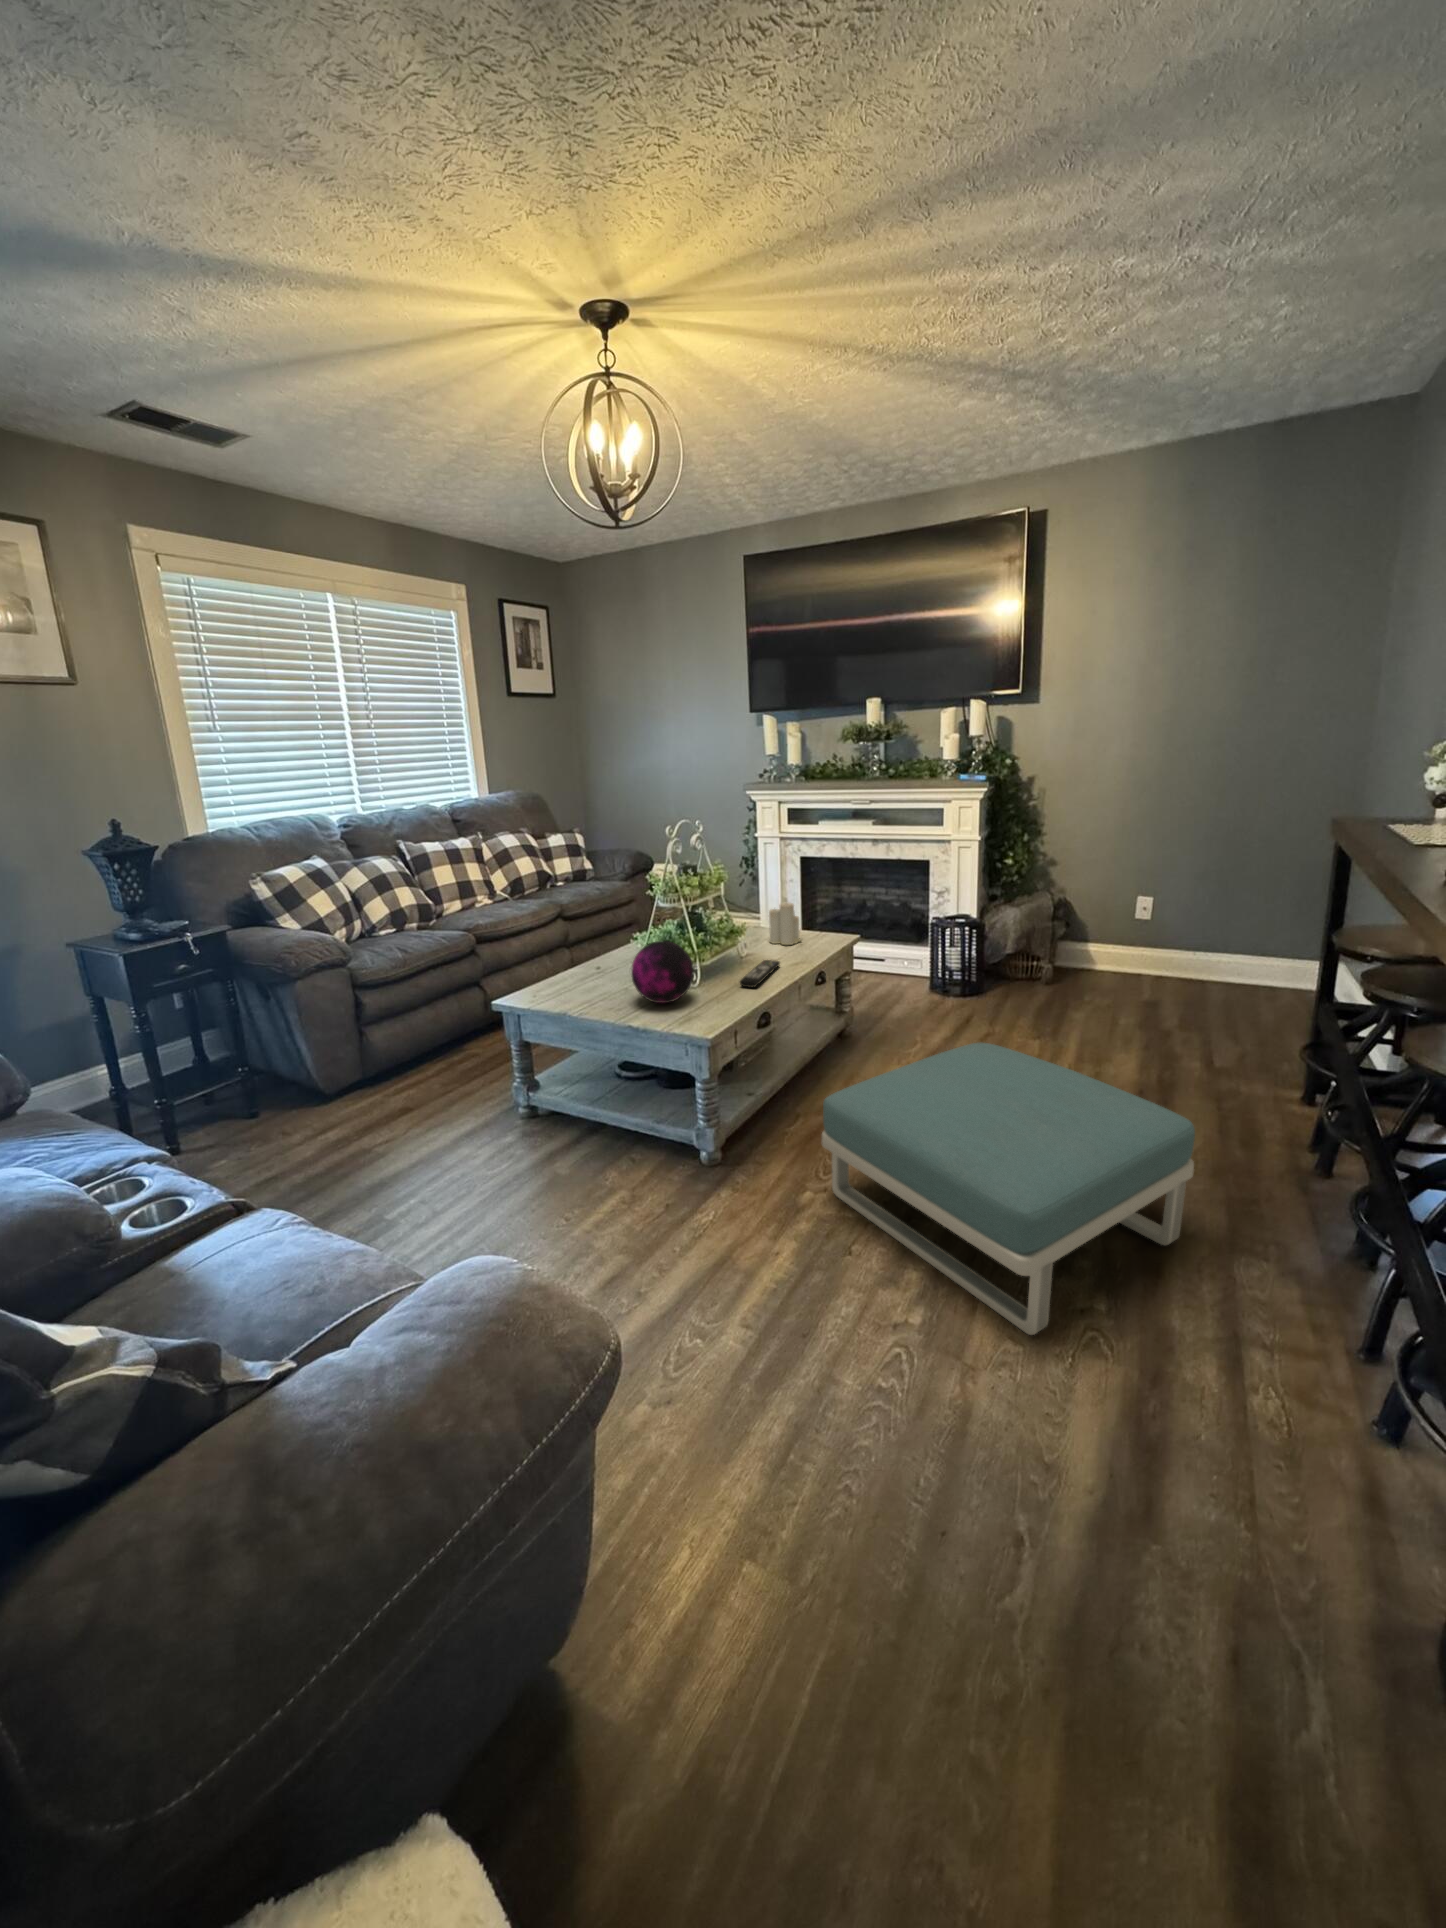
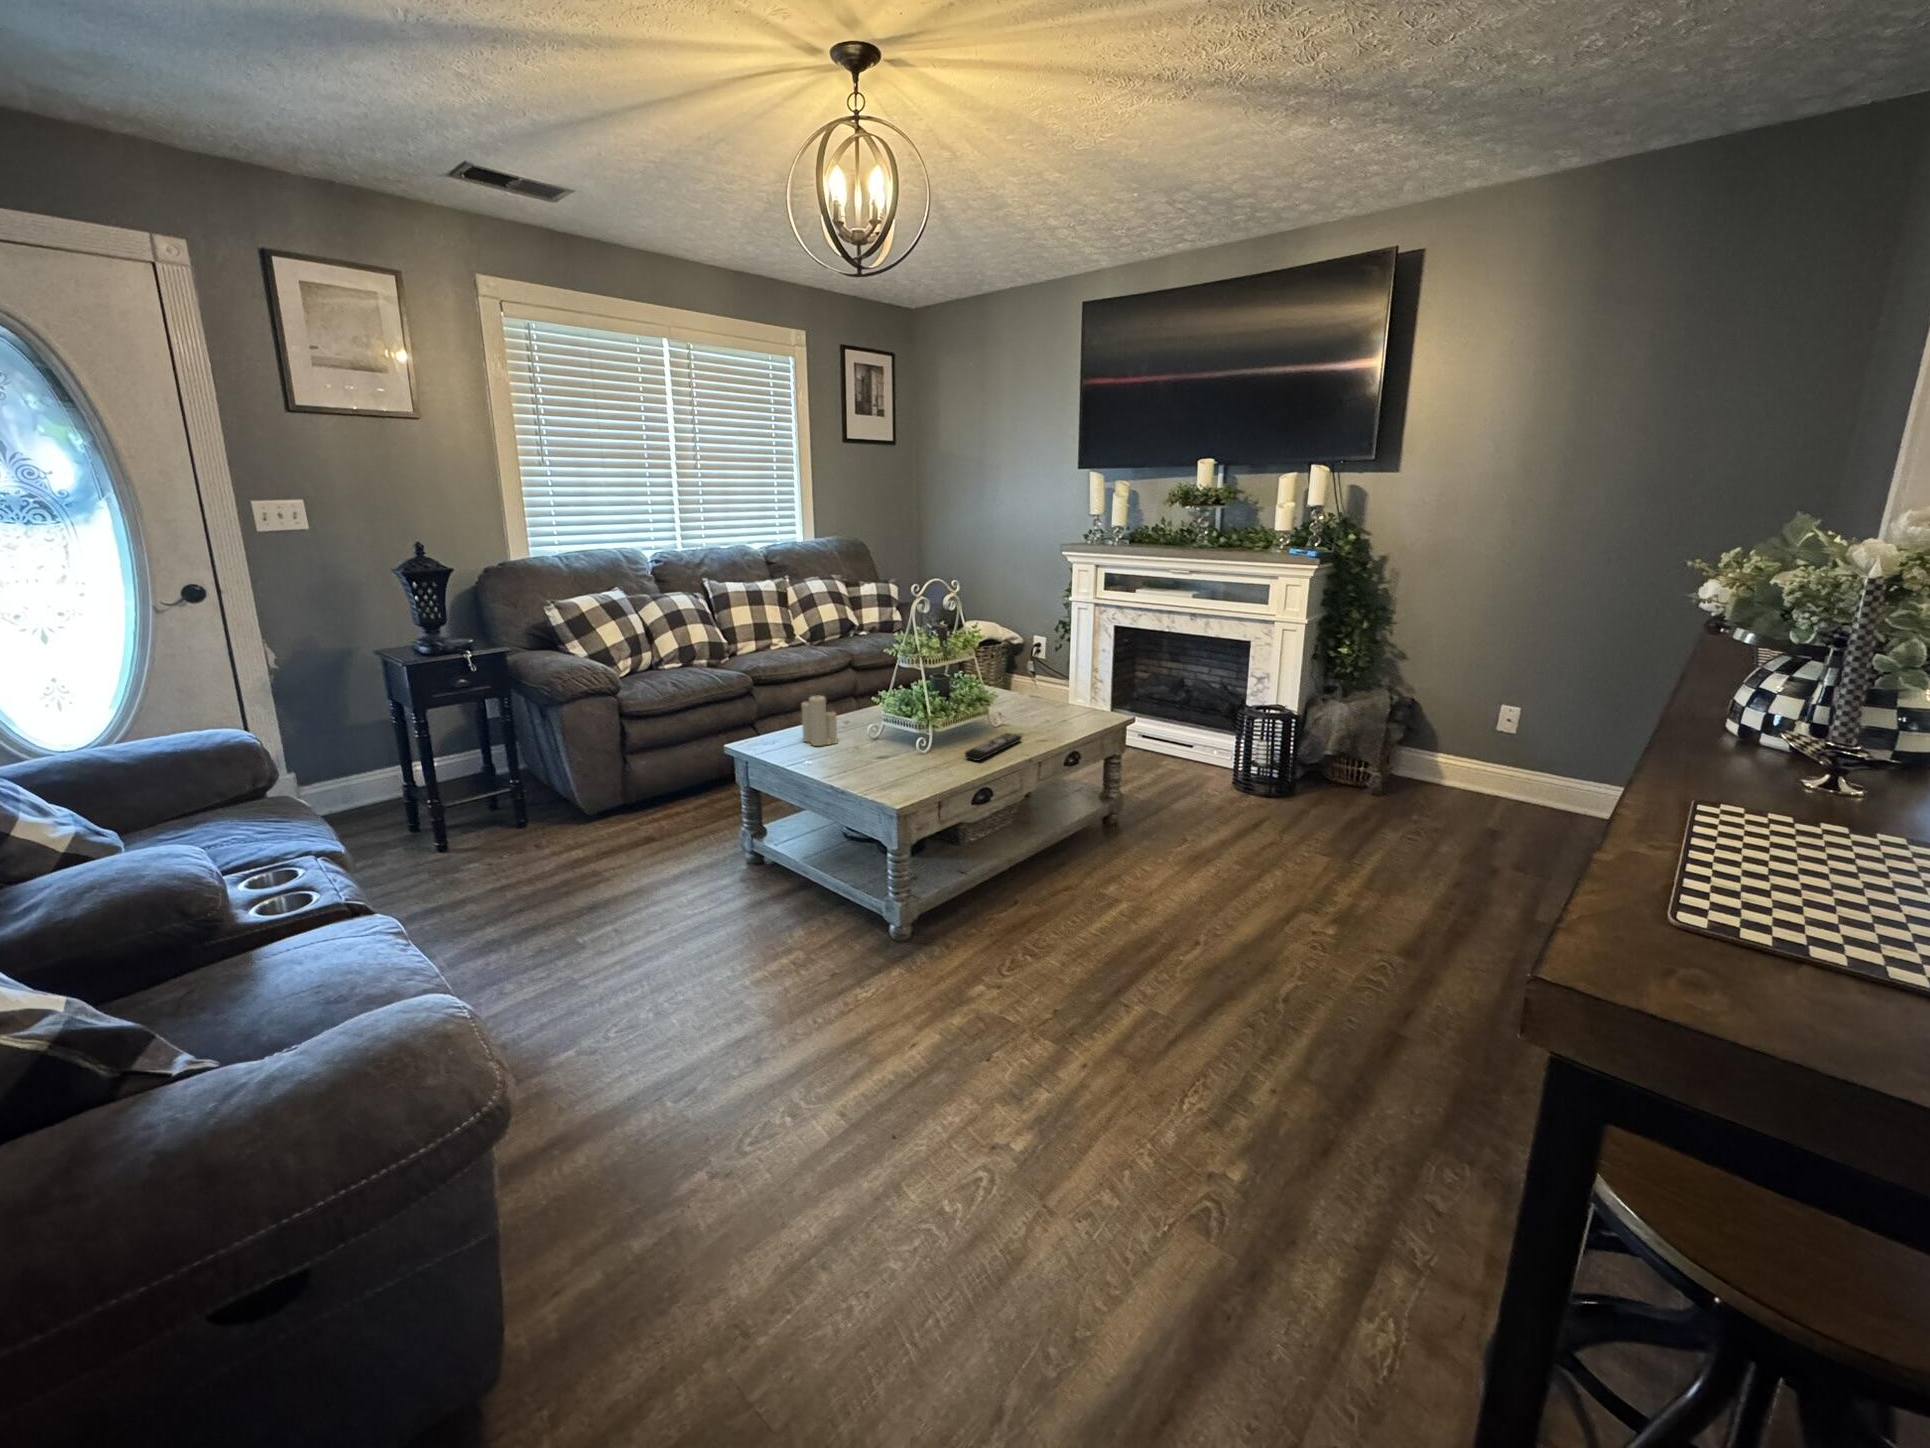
candle: present [769,903,801,945] -> present [801,696,837,746]
decorative orb: present [631,941,694,1003] -> none [847,701,912,766]
footstool: present [822,1043,1195,1335] -> none [991,852,1401,1190]

